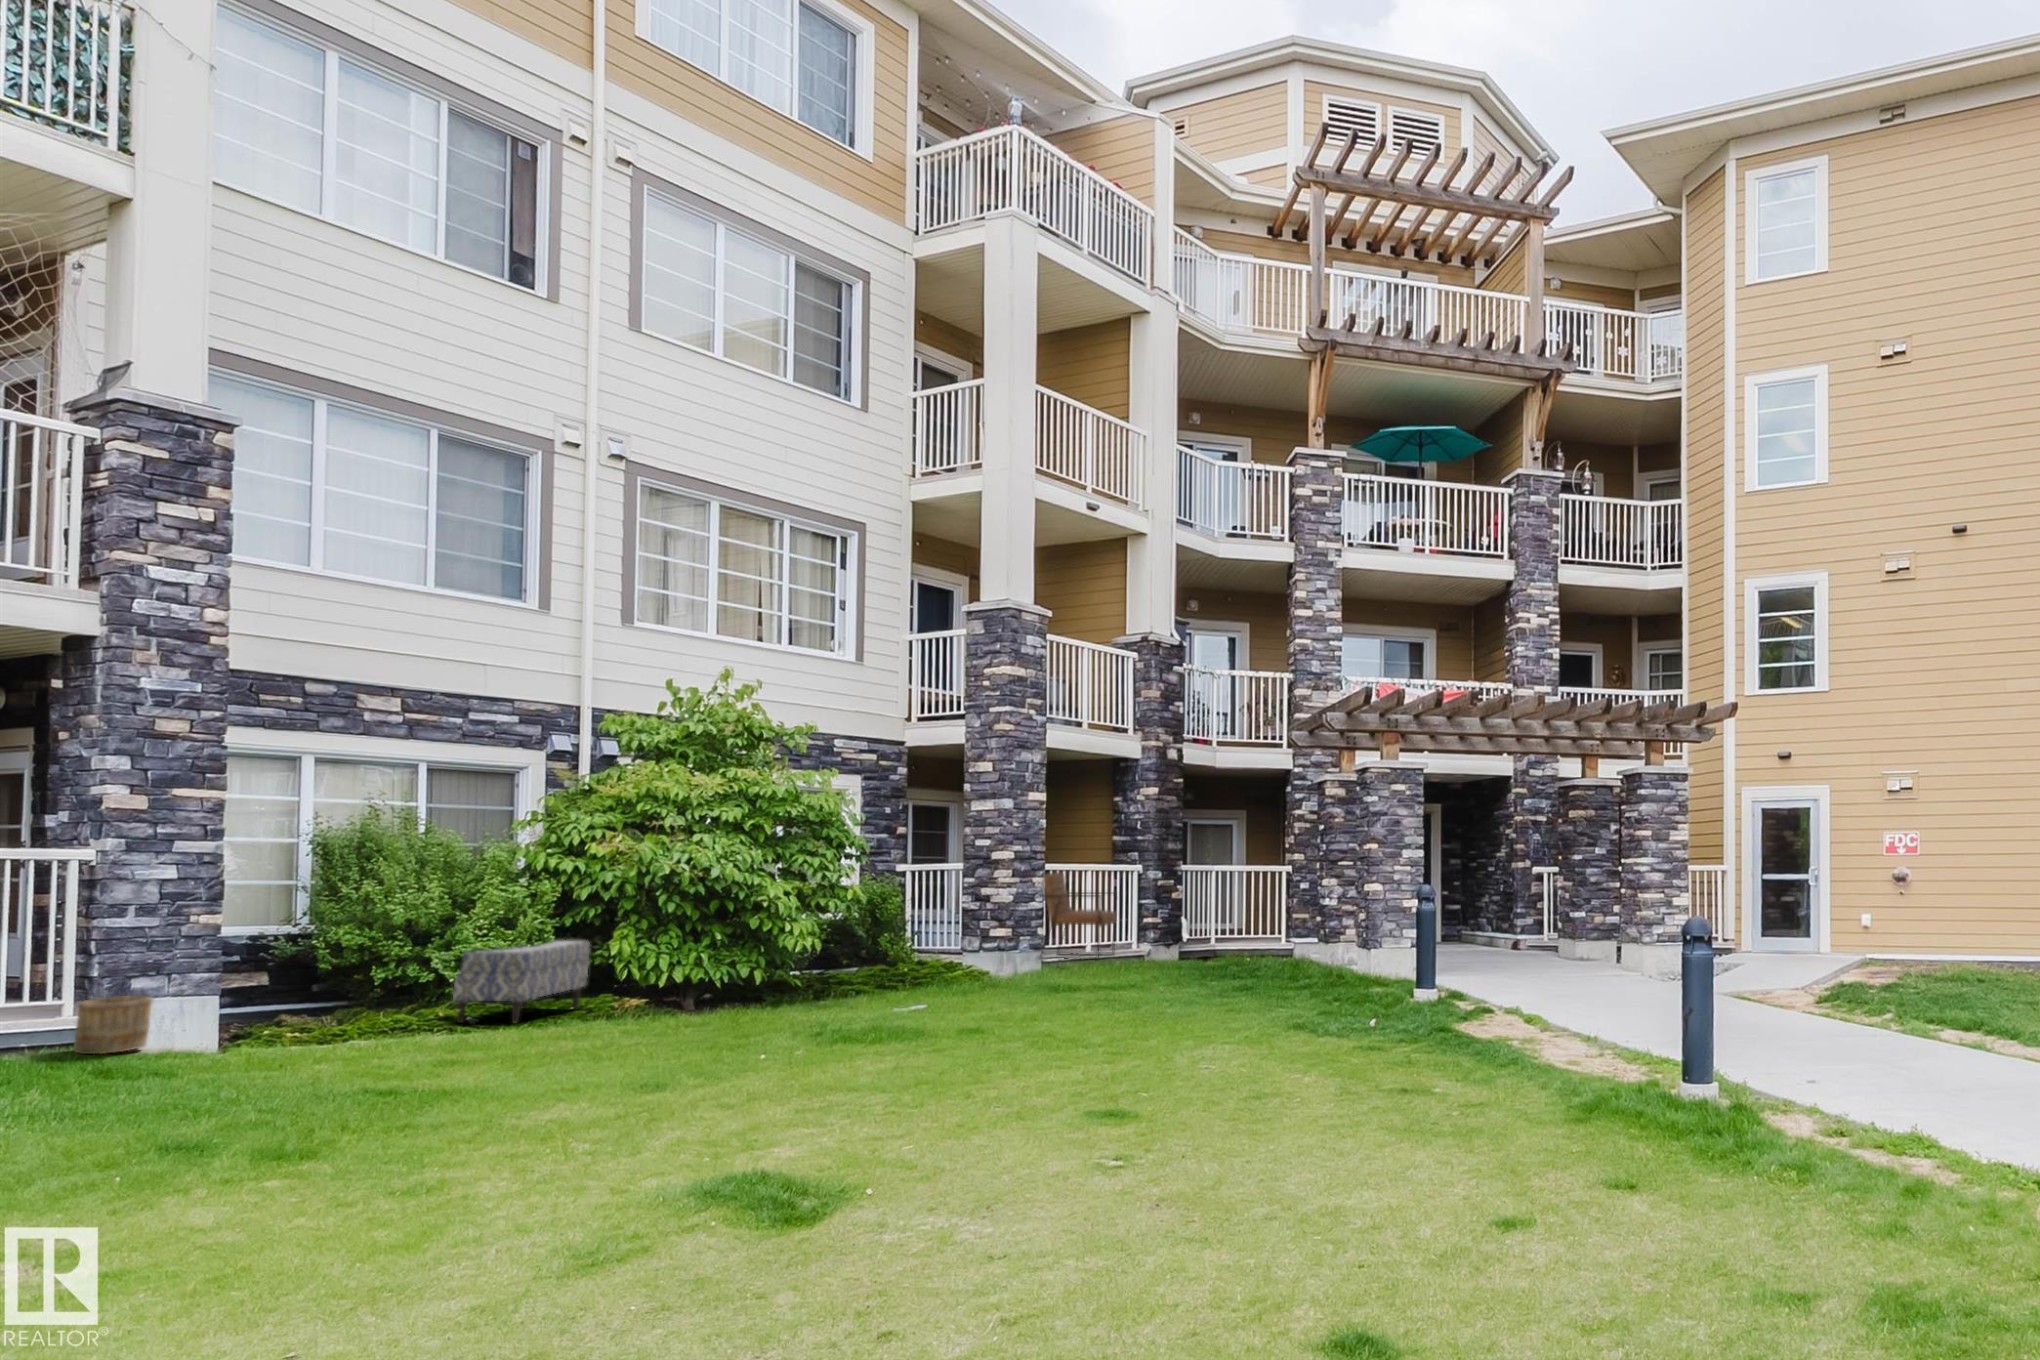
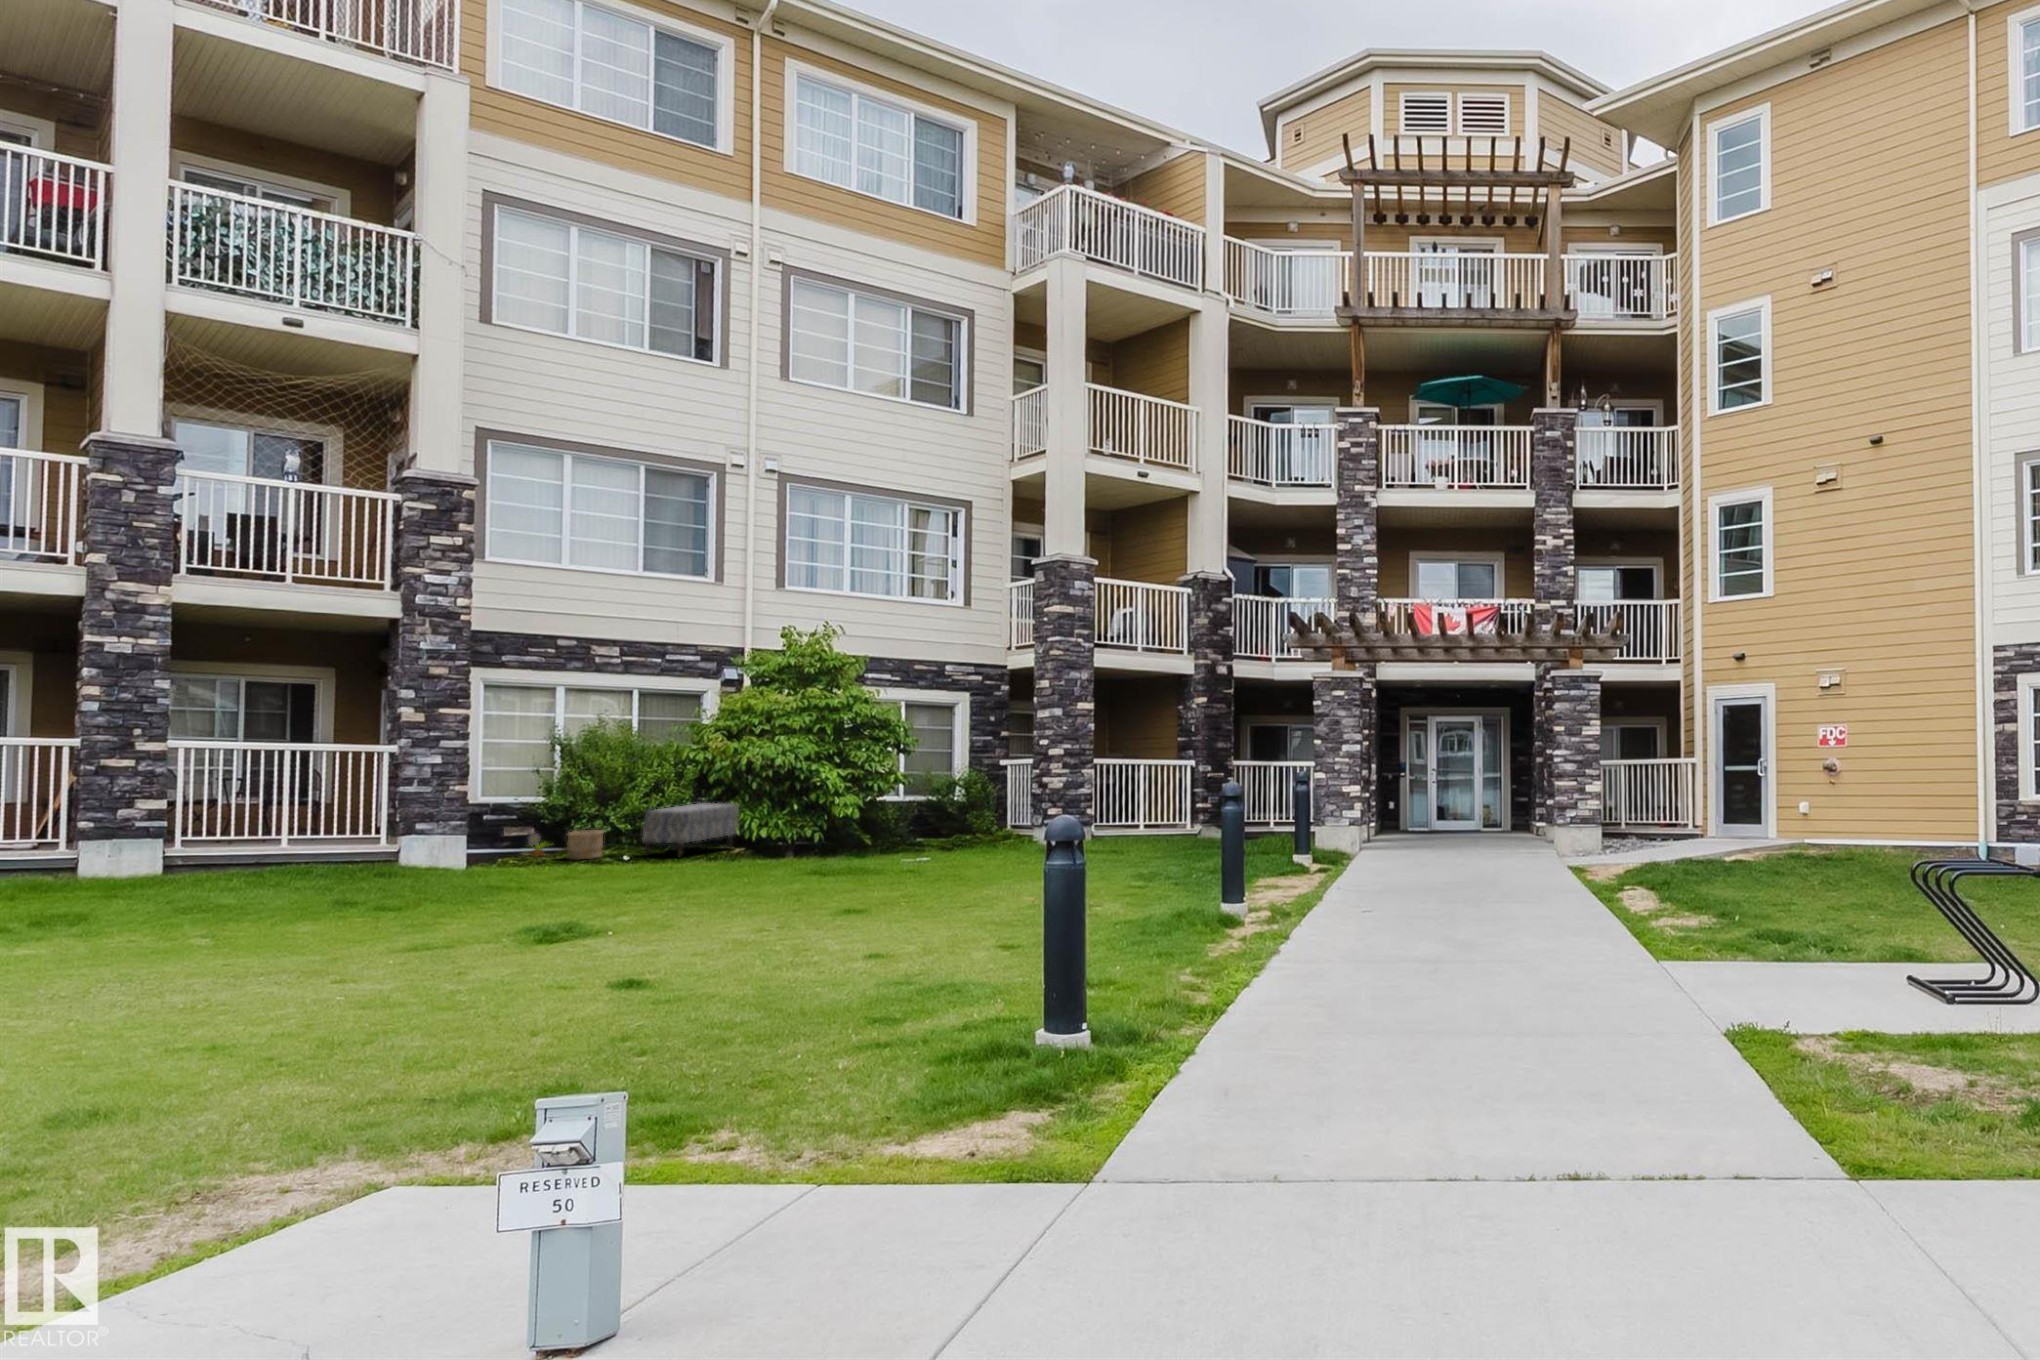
chair: present [1040,872,1117,960] -> none [1096,757,1156,821]
decorative plant: none [262,989,310,1028] -> present [529,833,548,857]
wooden bucket: present [75,996,153,1054] -> present [567,830,603,860]

